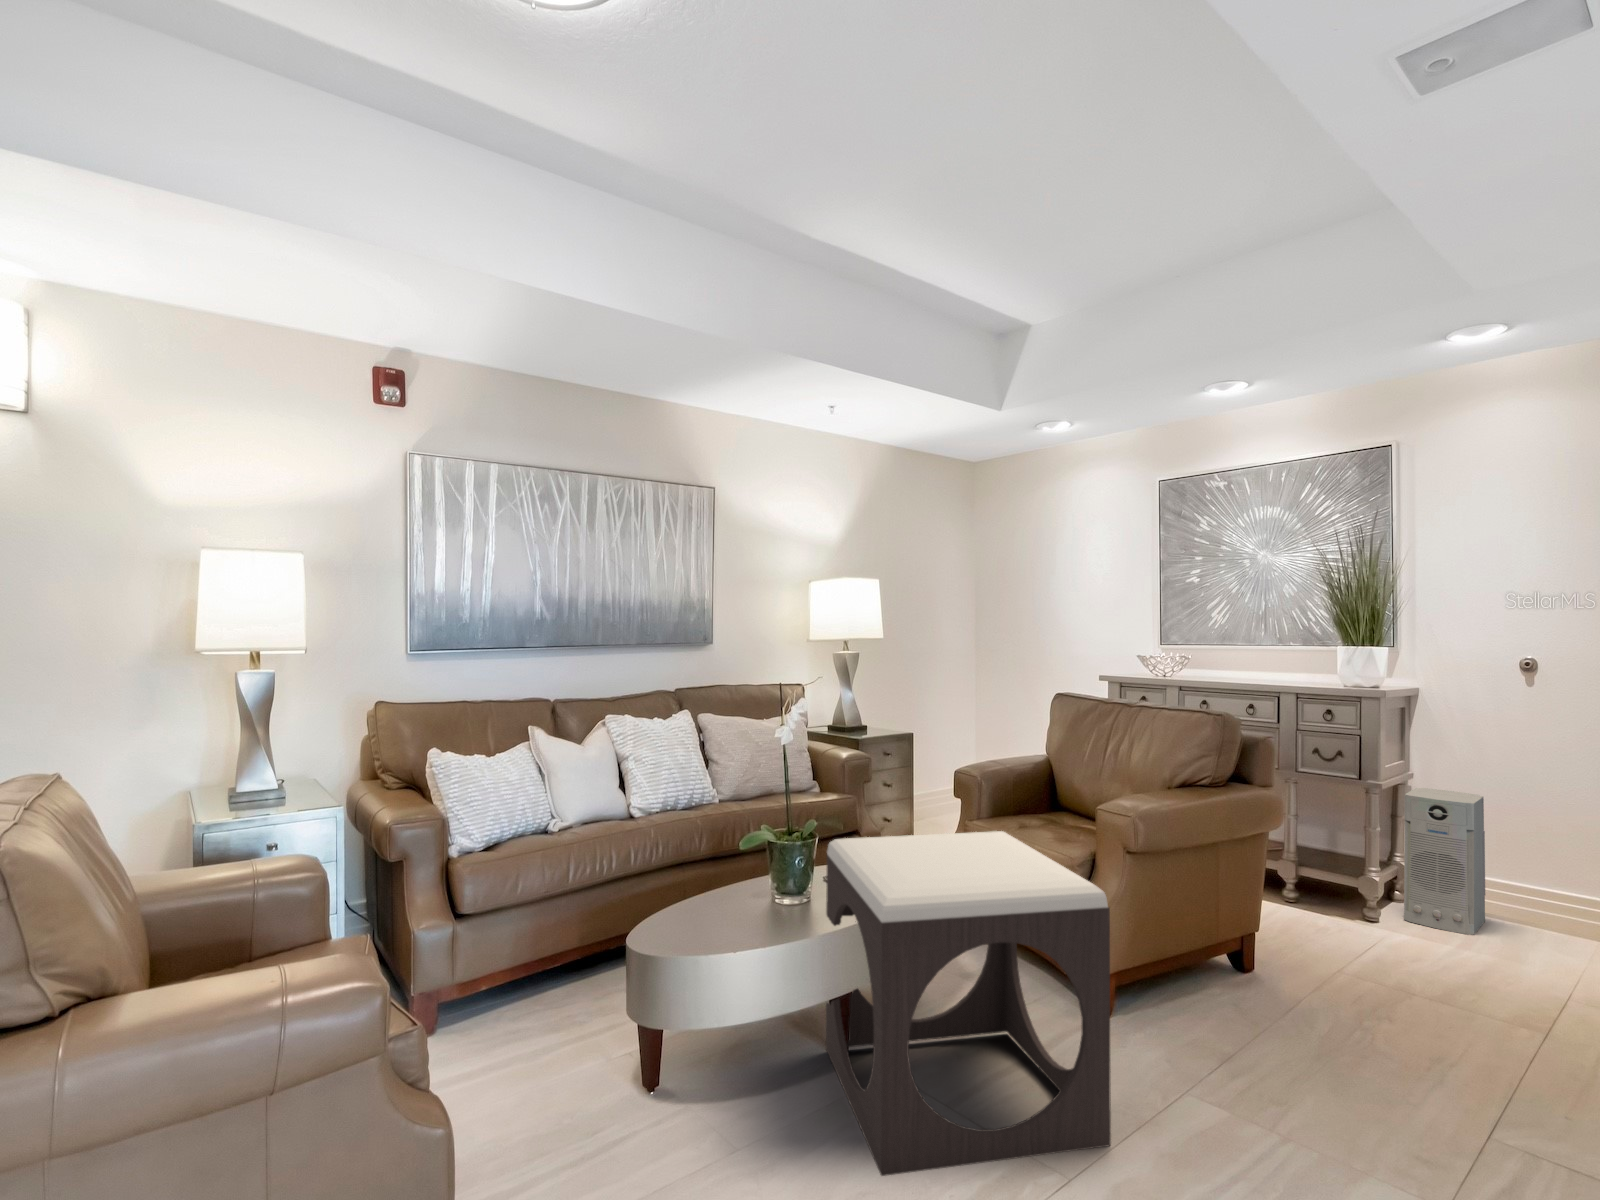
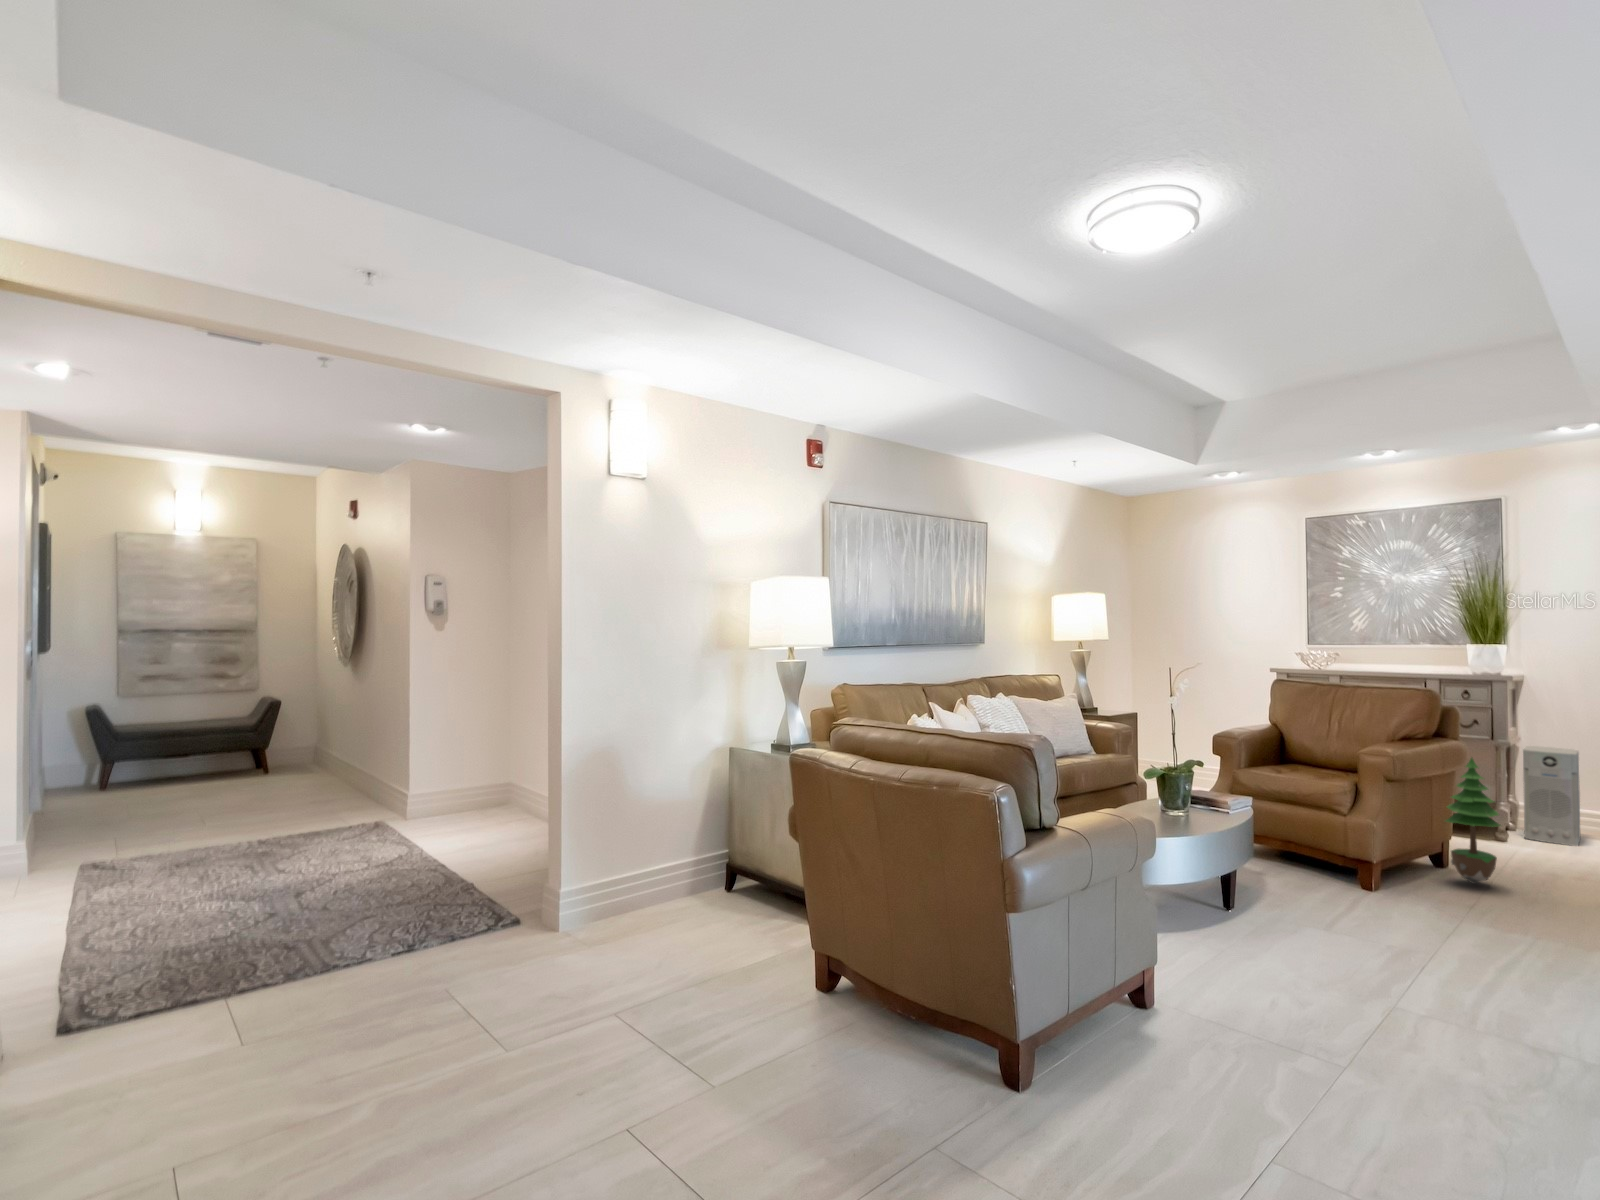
potted tree: none [1228,814,1305,1007] -> present [1446,758,1500,884]
footstool: present [826,831,1111,1176] -> none [1213,767,1440,960]

